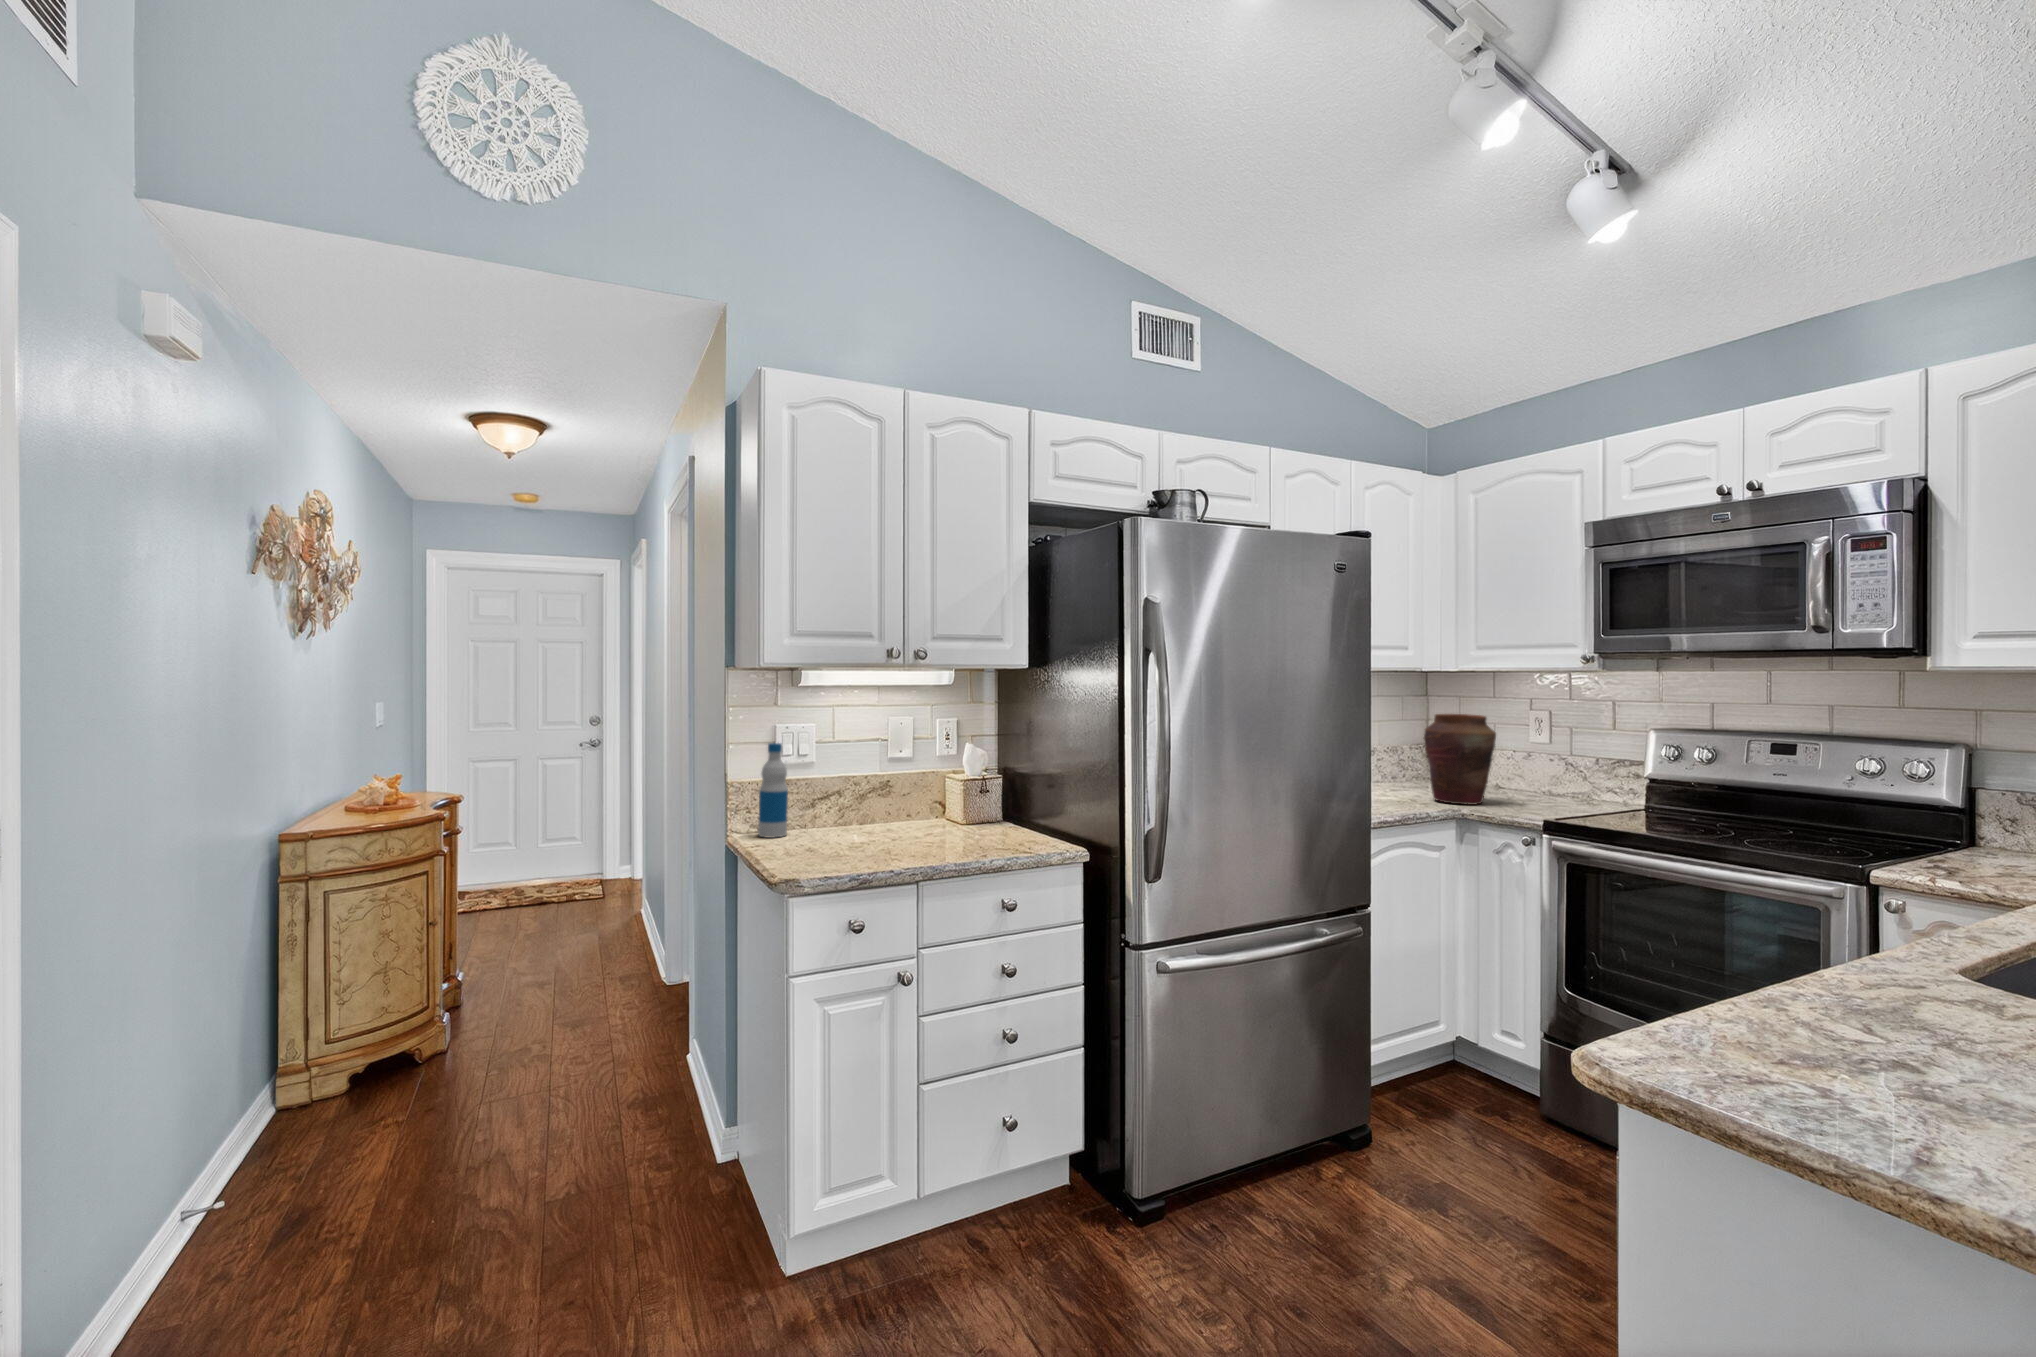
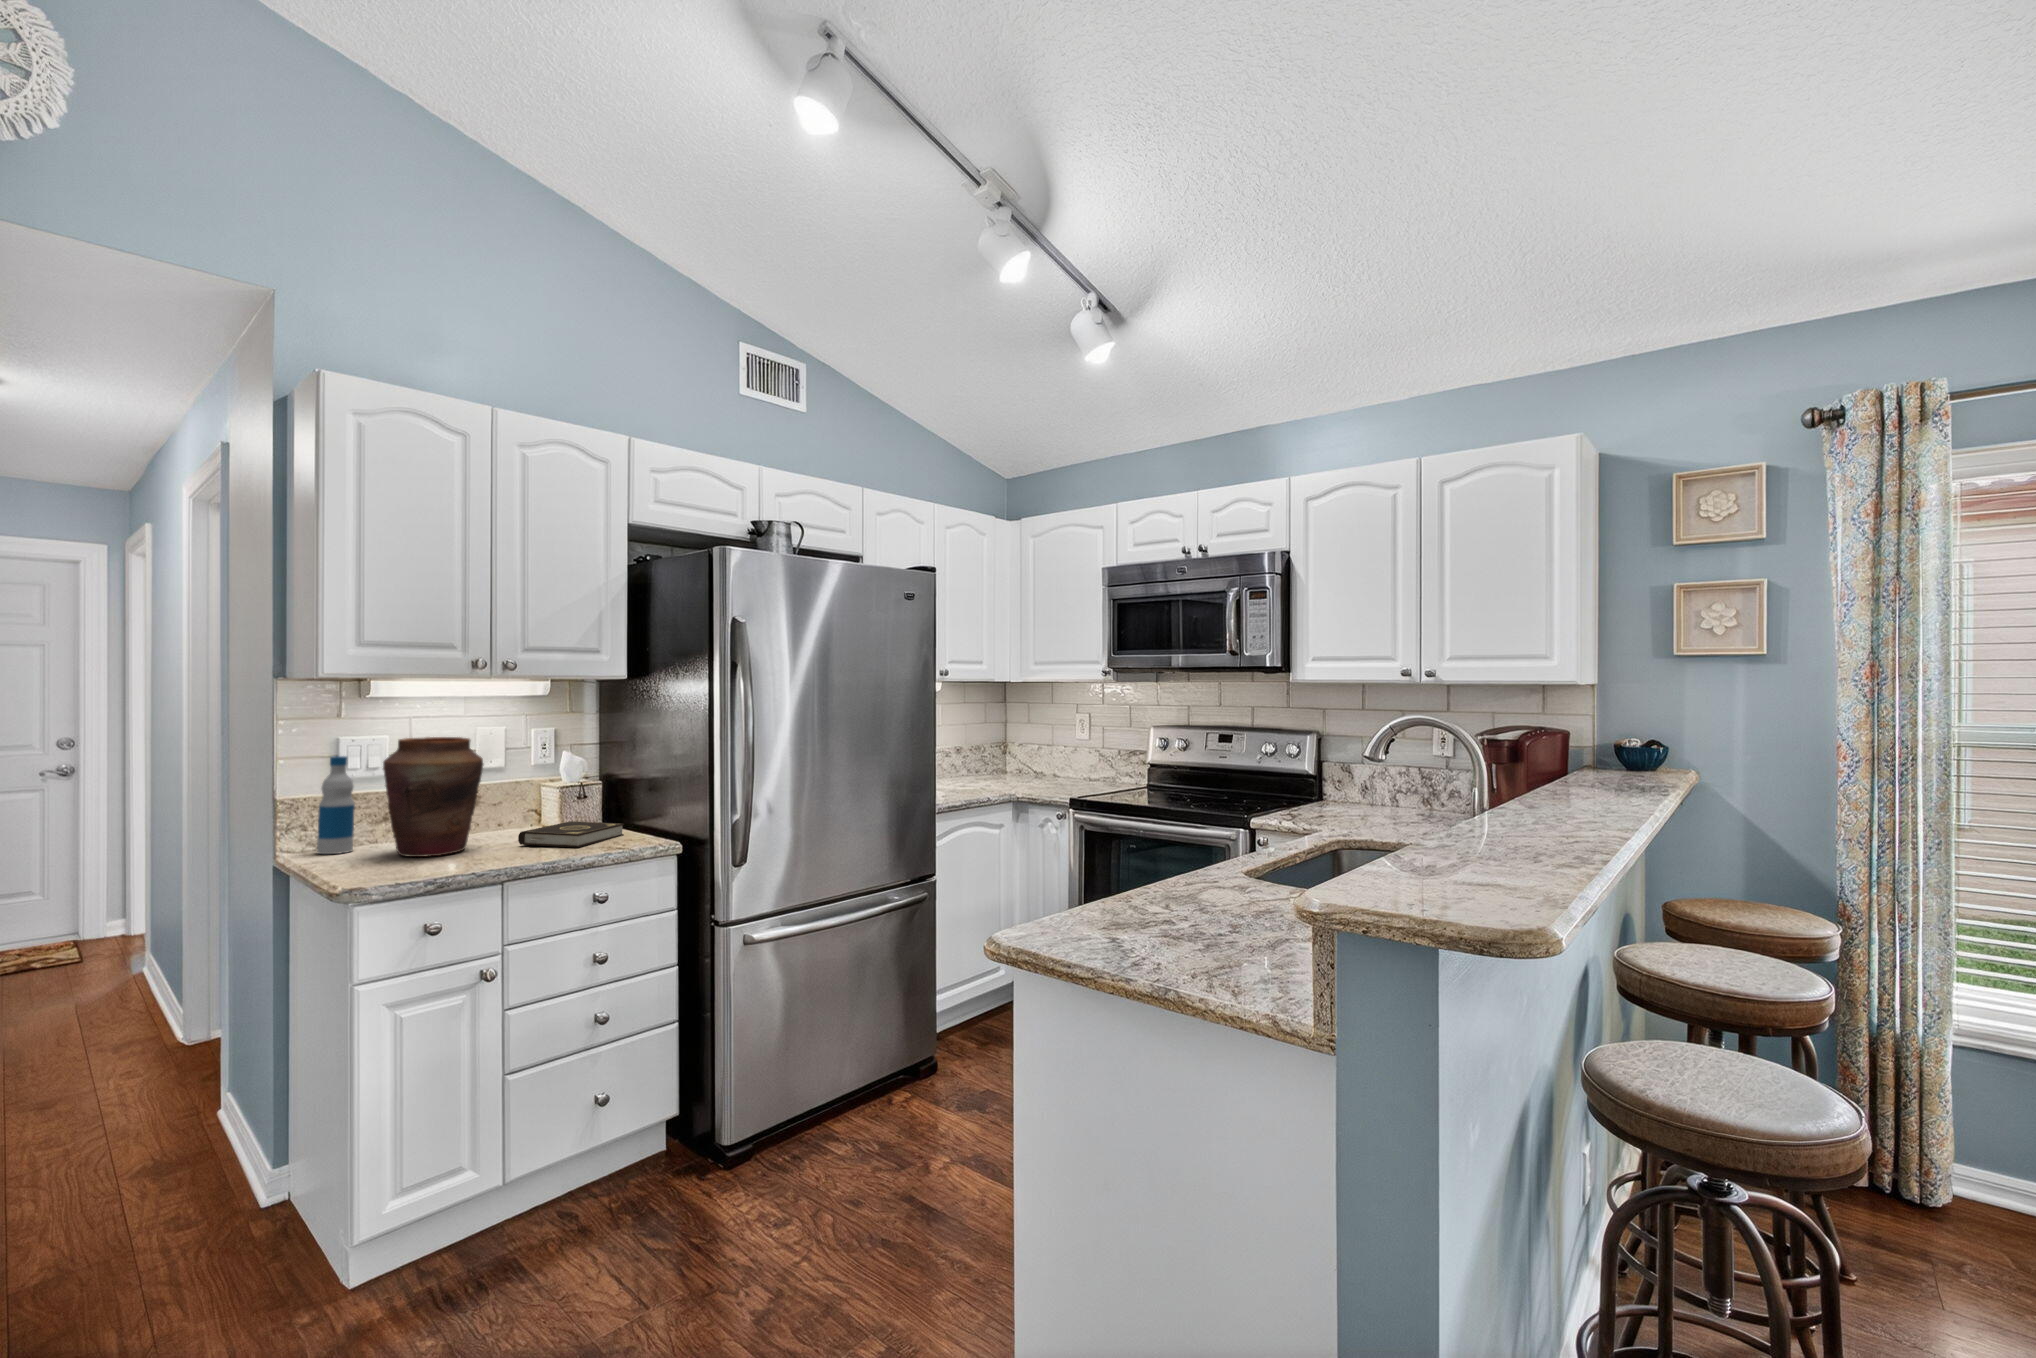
vase: present [1424,714,1496,805] -> present [383,737,483,857]
book: none [929,817,1027,848] -> present [518,821,624,847]

